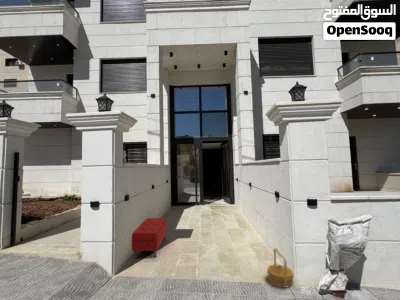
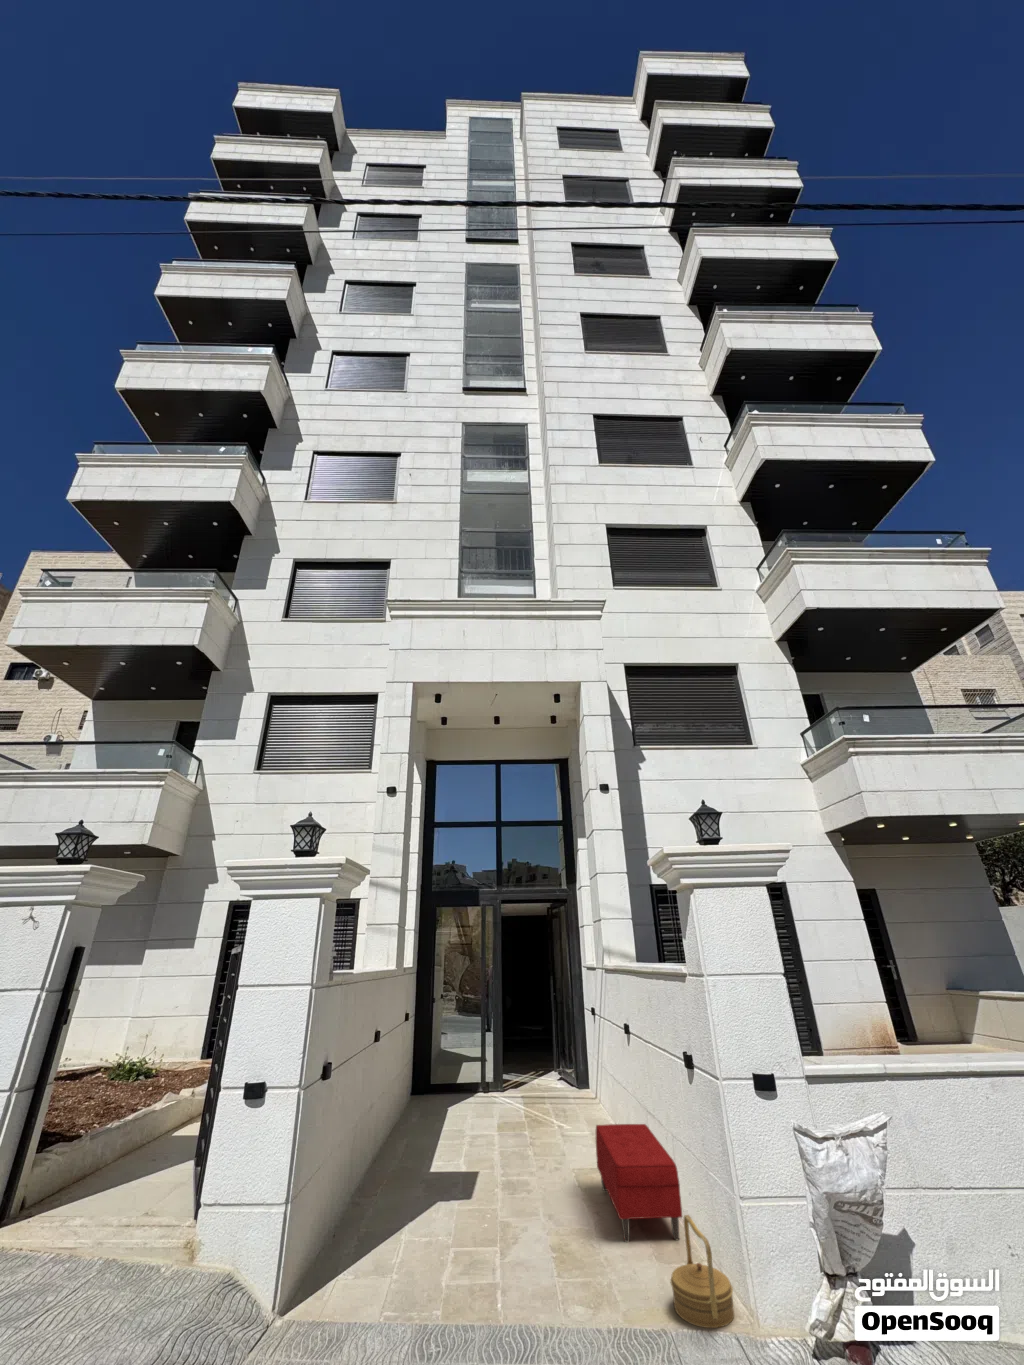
bench: present [132,218,167,258] -> present [596,1124,682,1242]

